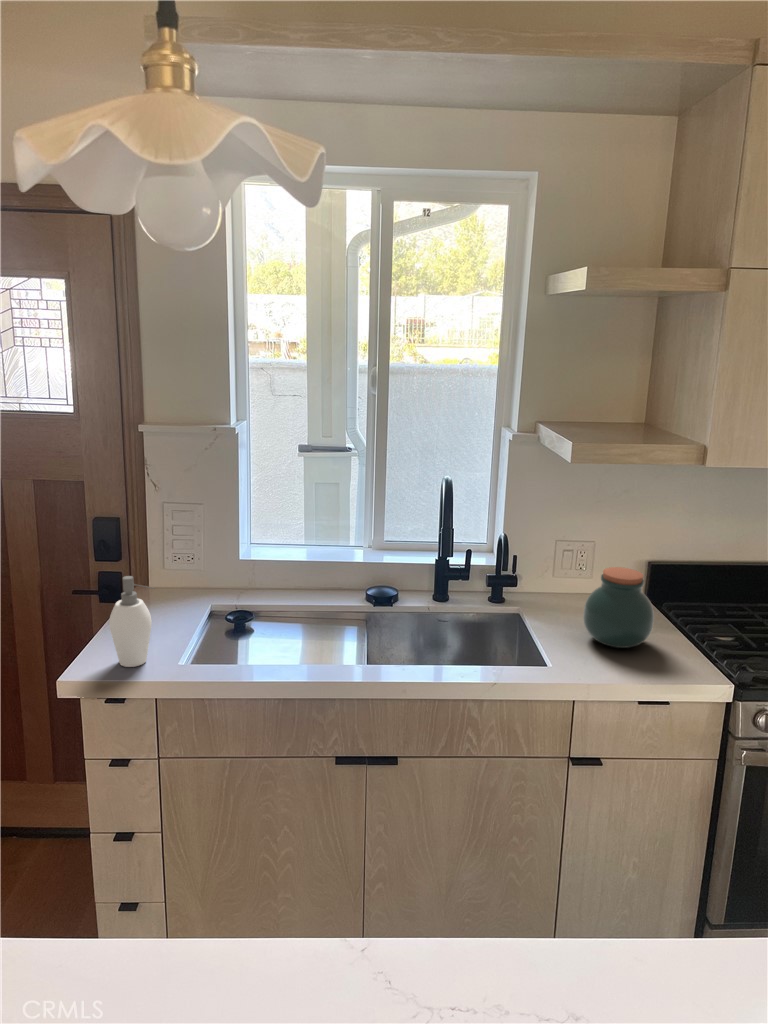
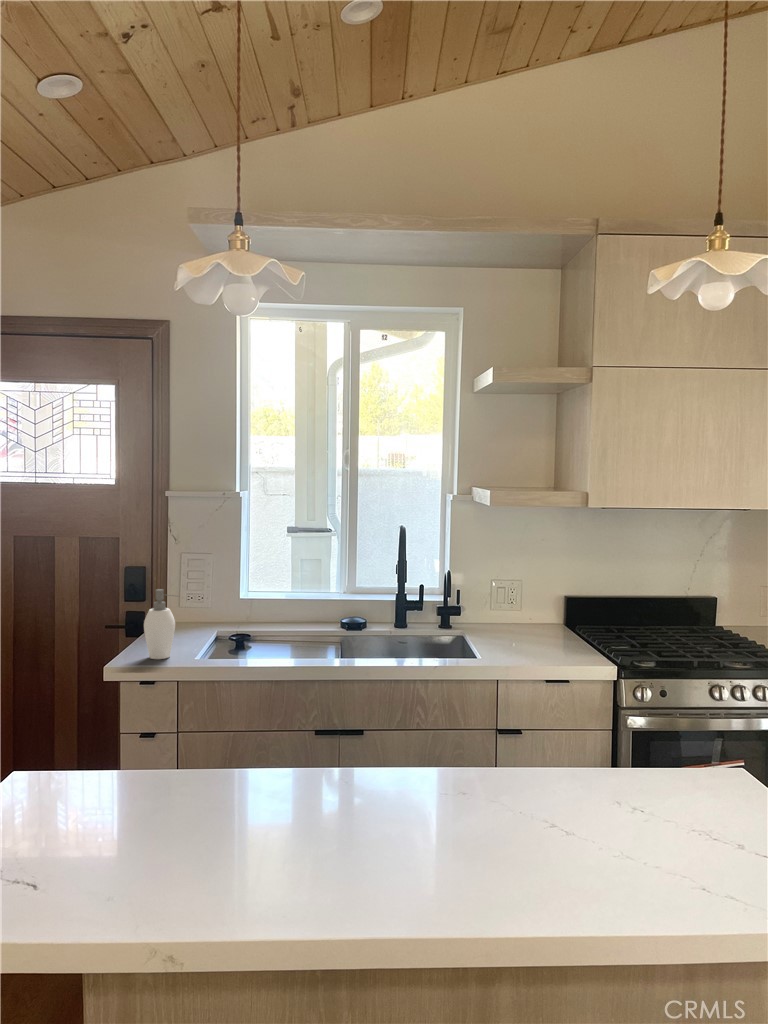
jar: present [583,567,654,648] -> none [508,588,561,649]

